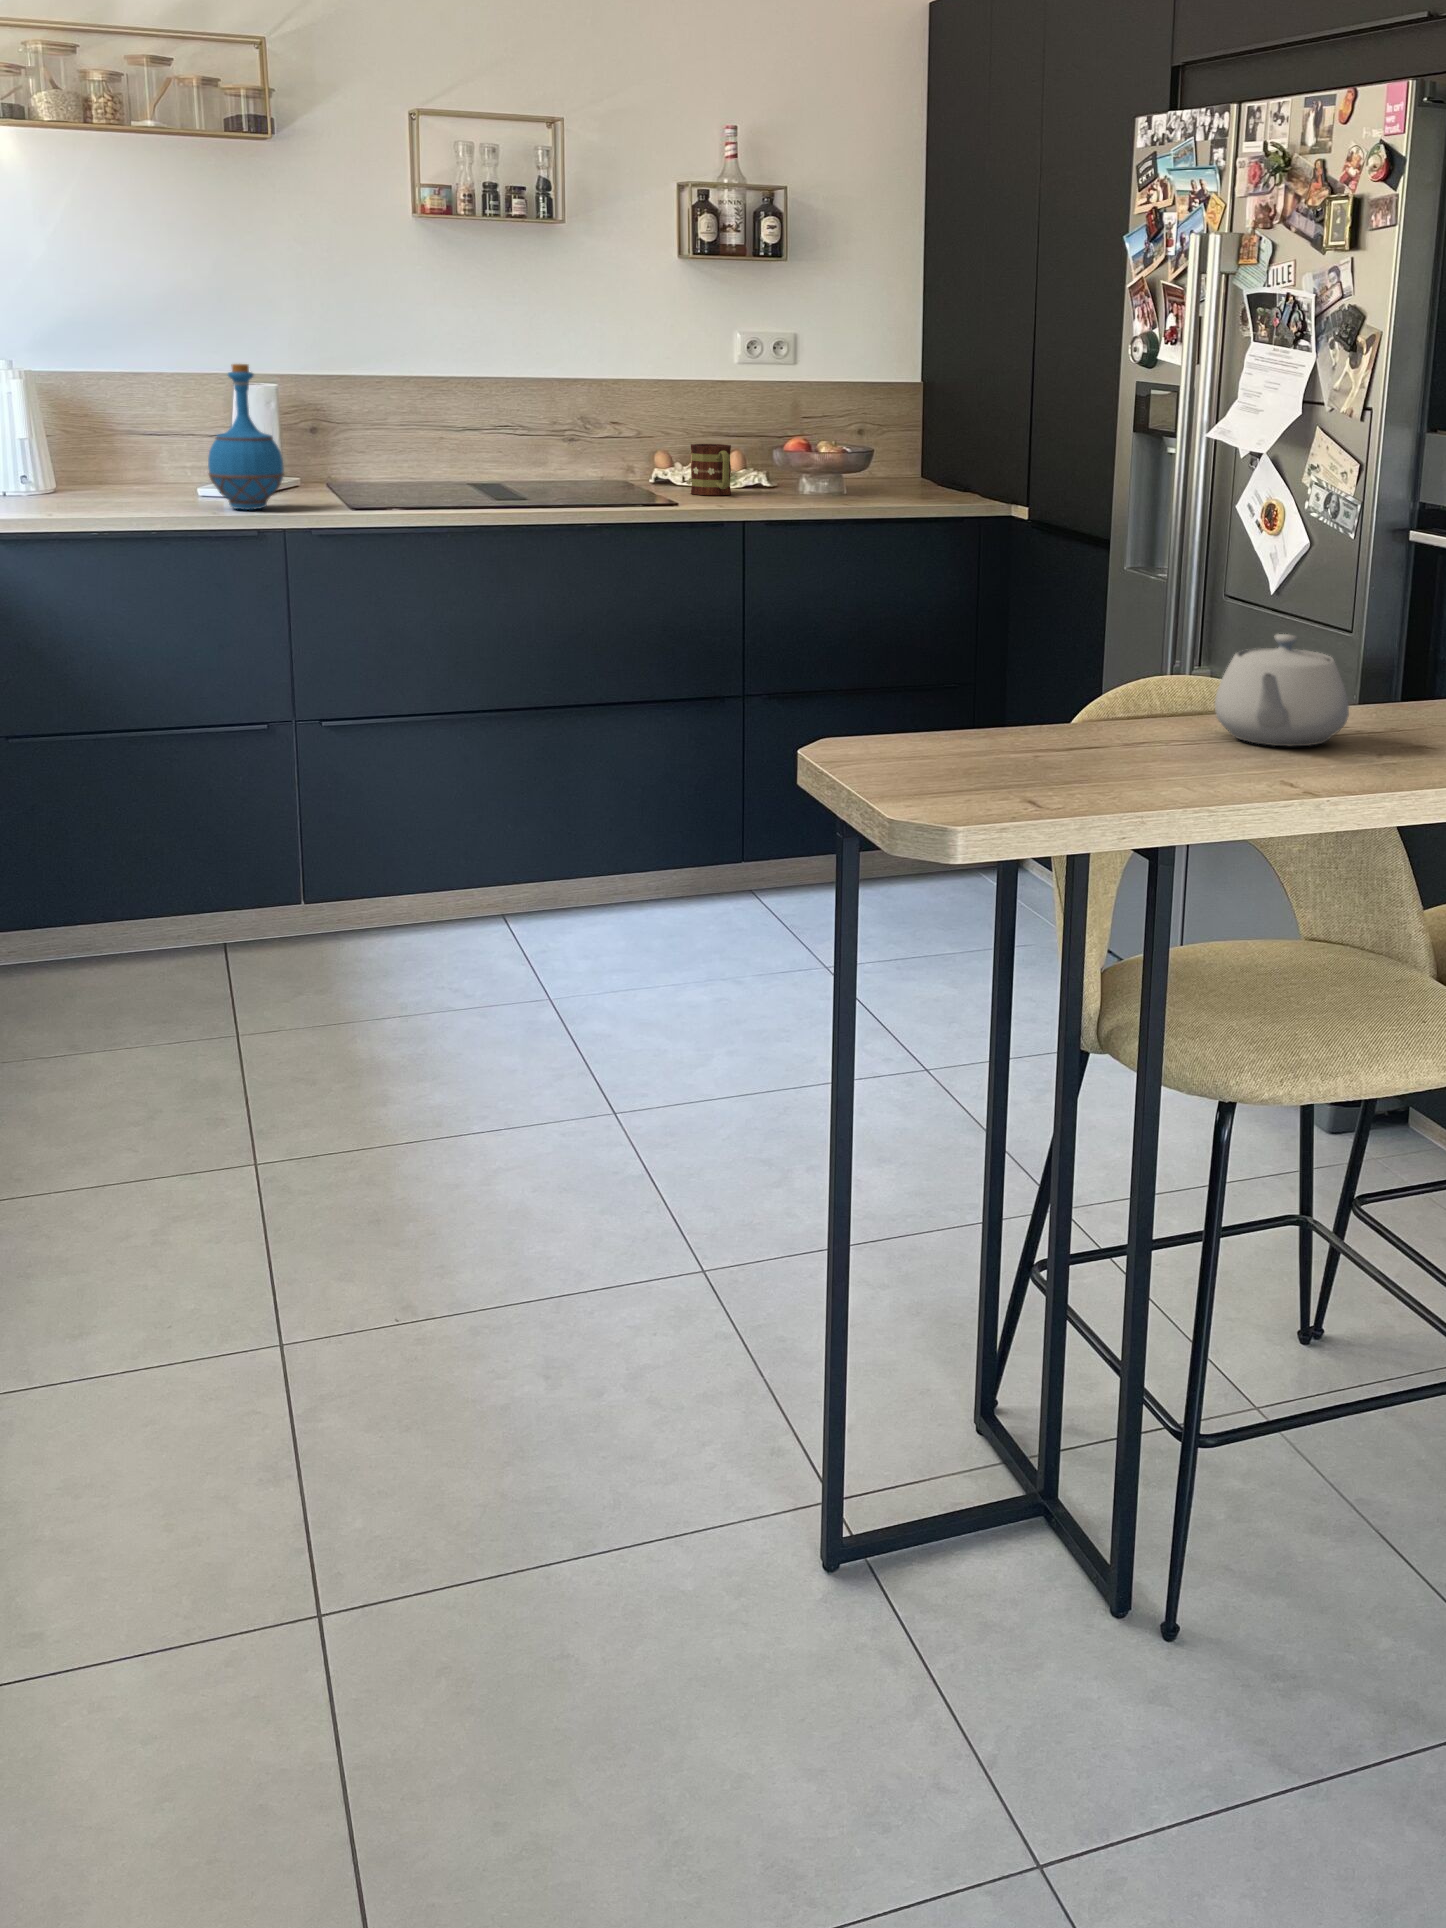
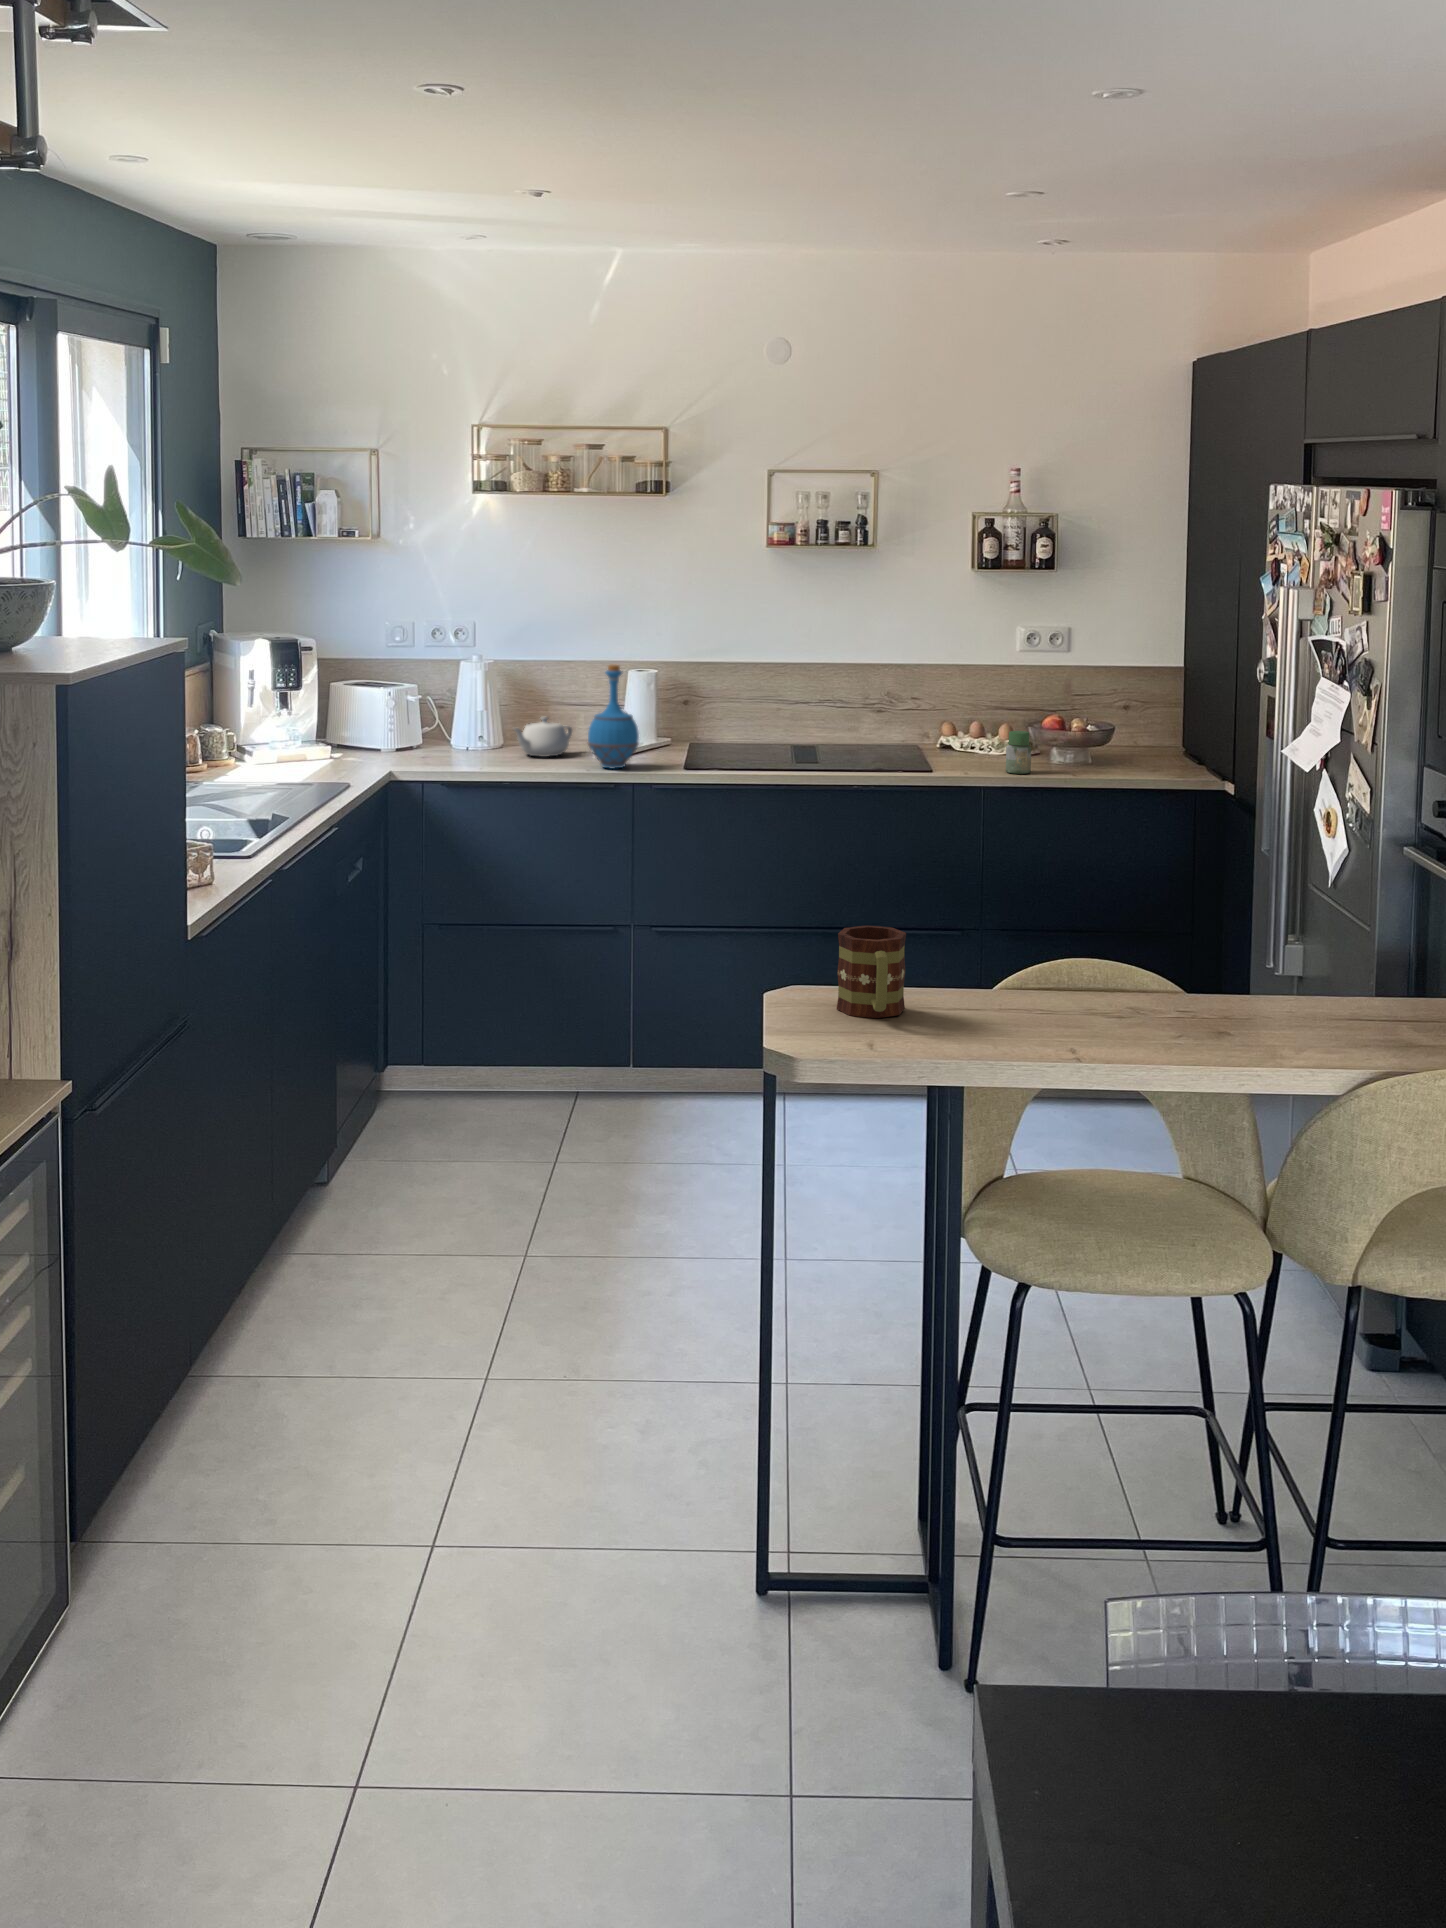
mug: present [691,444,731,495] -> present [837,925,906,1018]
jar: none [757,452,787,504] -> present [1006,731,1031,774]
teapot: present [1215,634,1349,747] -> present [514,717,572,757]

